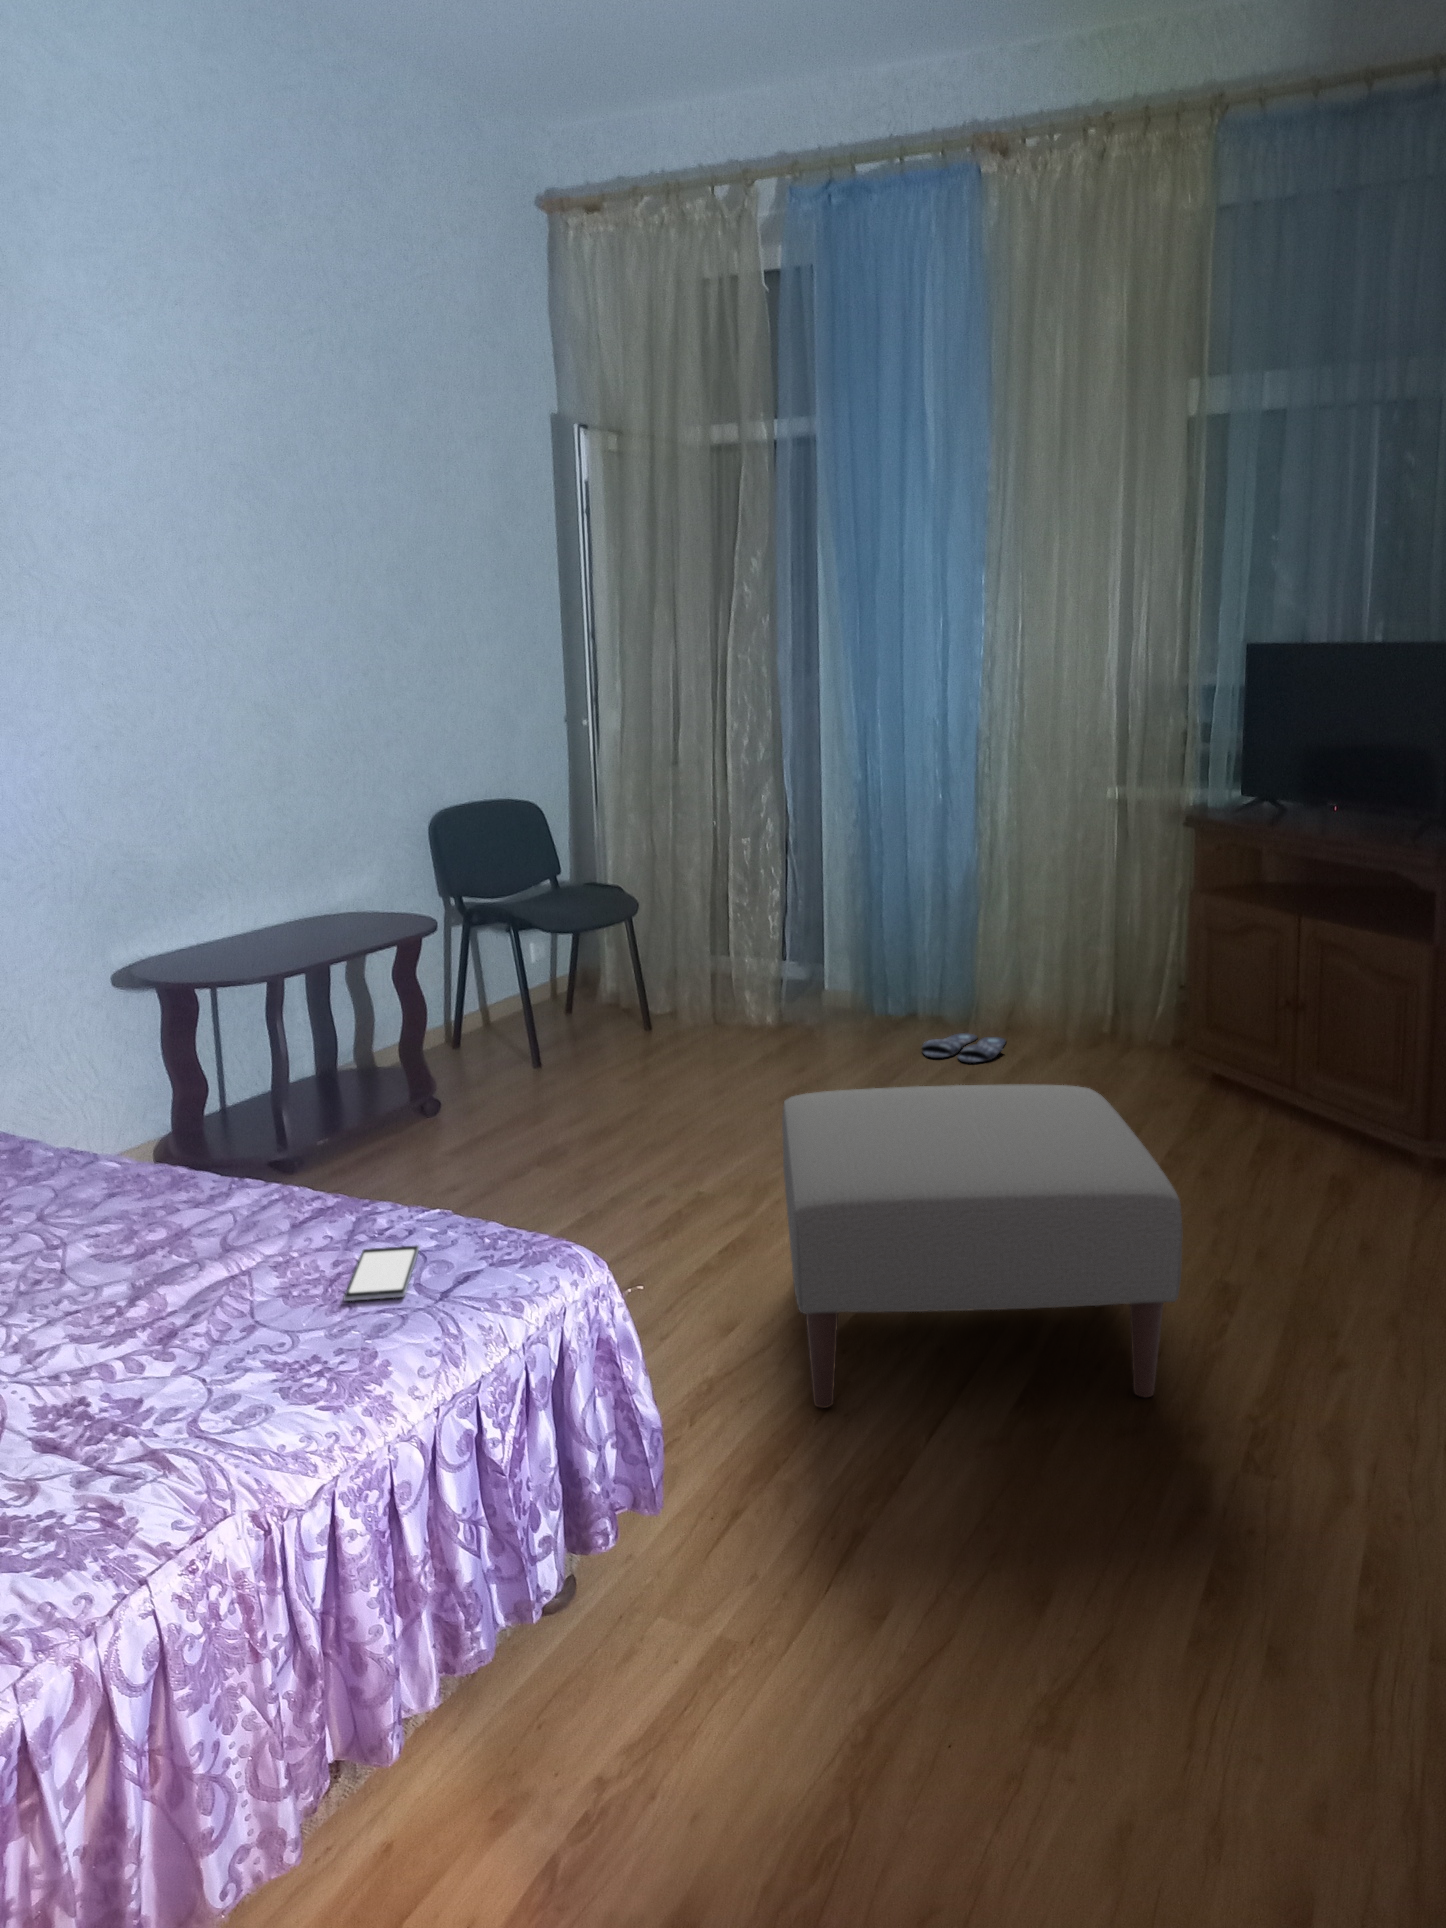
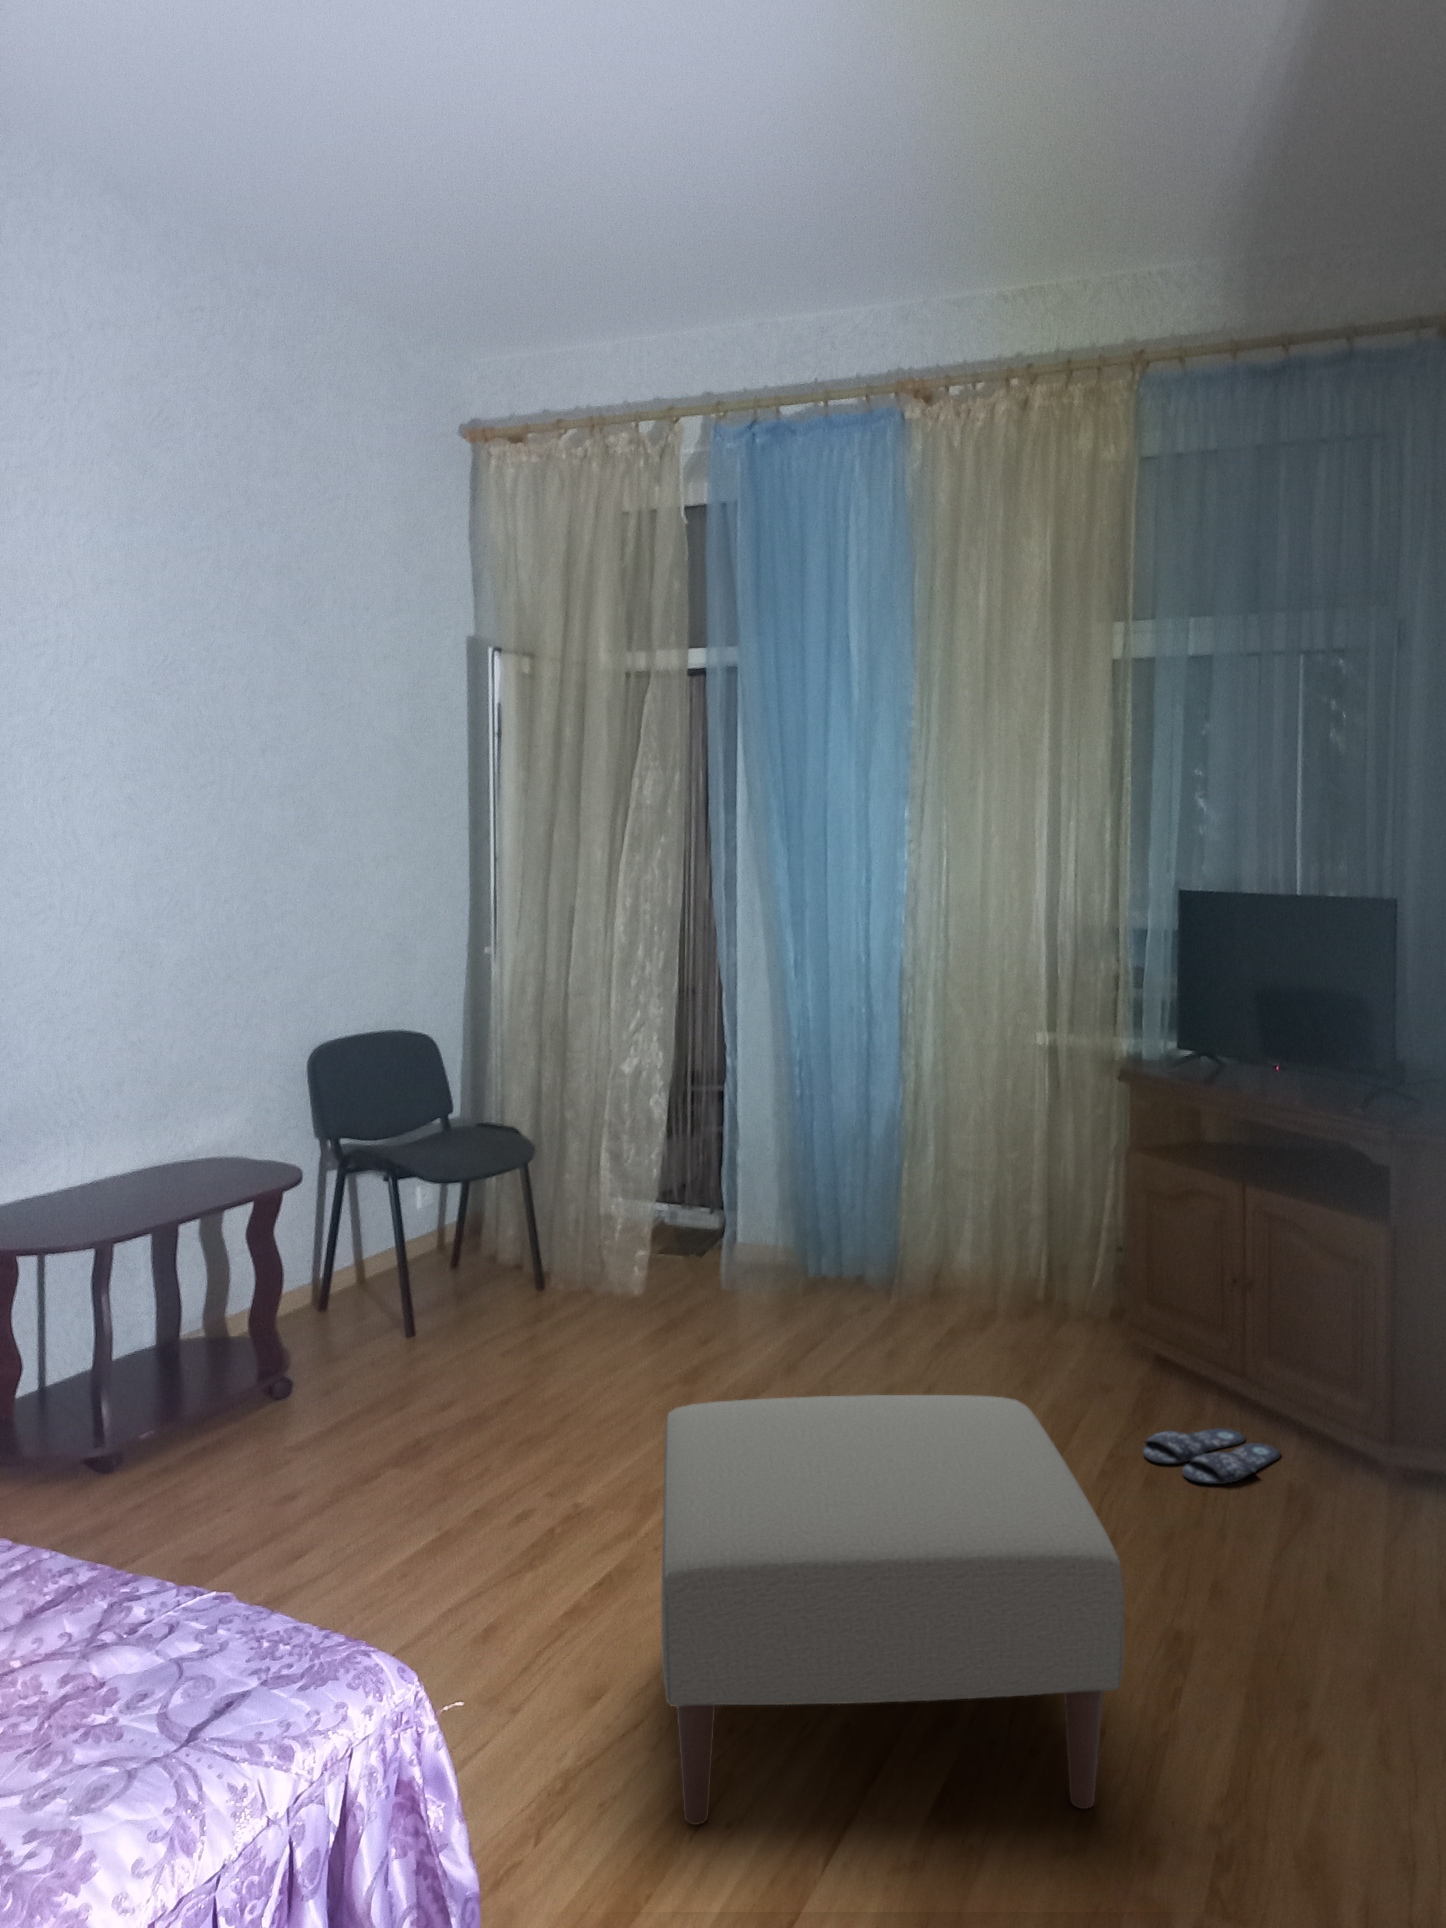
slippers: present [922,1033,1006,1063] -> present [1143,1428,1280,1484]
smartphone: present [343,1246,419,1301] -> none [60,1652,179,1746]

